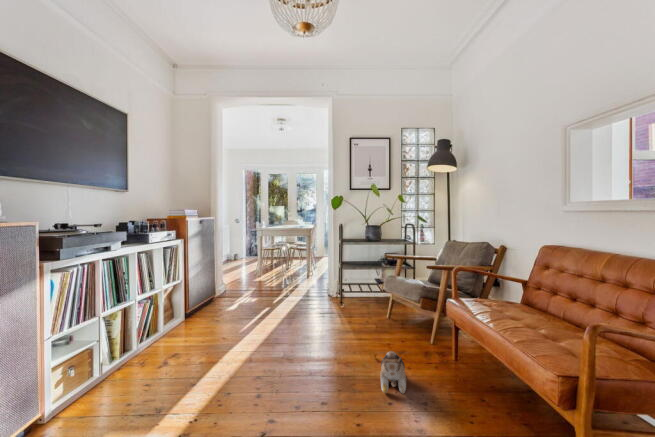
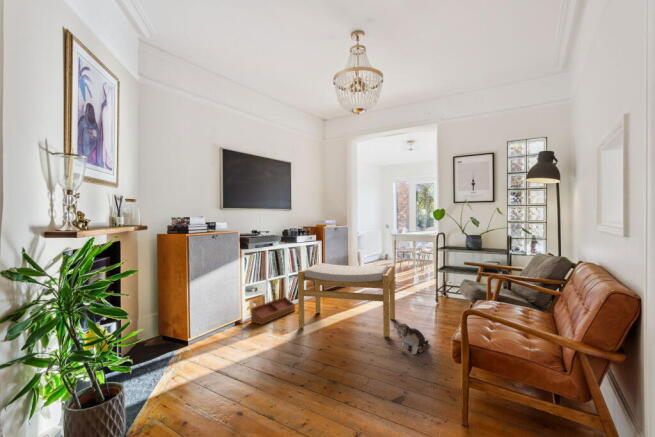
footstool: none [187,267,342,397] -> present [298,263,395,337]
storage bin: none [66,339,156,415] -> present [251,297,295,324]

